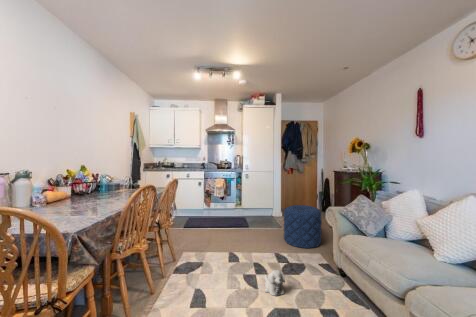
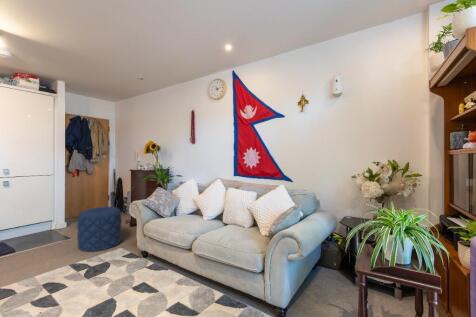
plush toy: present [264,270,285,296] -> none [65,272,94,300]

